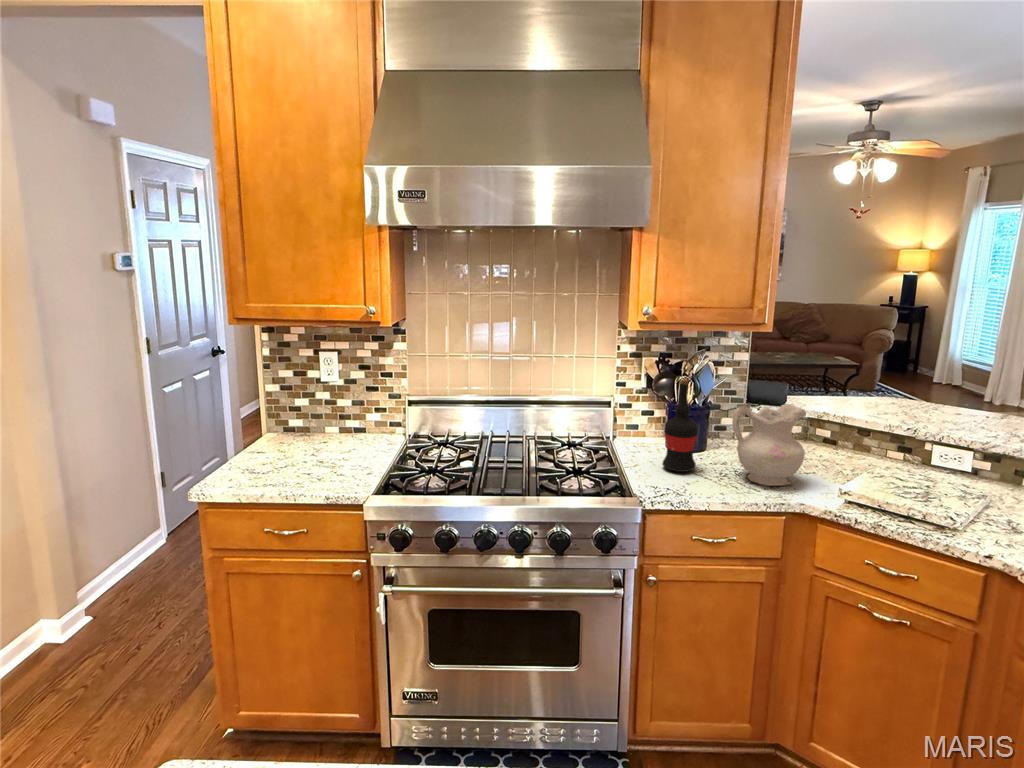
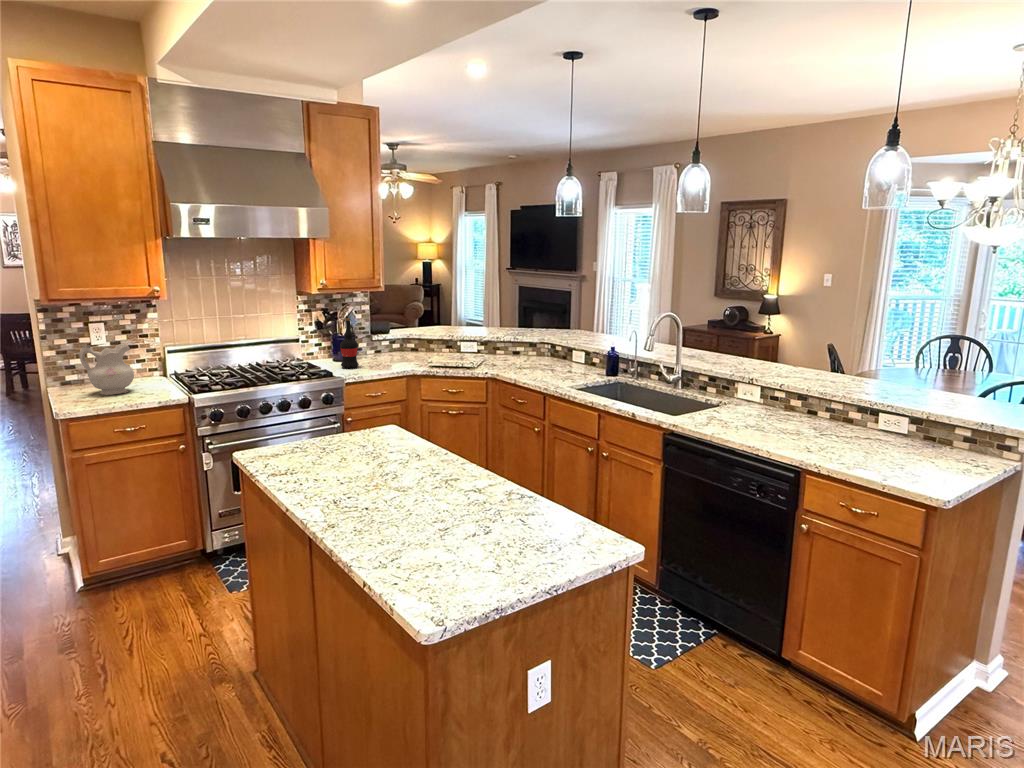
ceramic pitcher: present [732,403,806,486] -> present [79,344,134,395]

